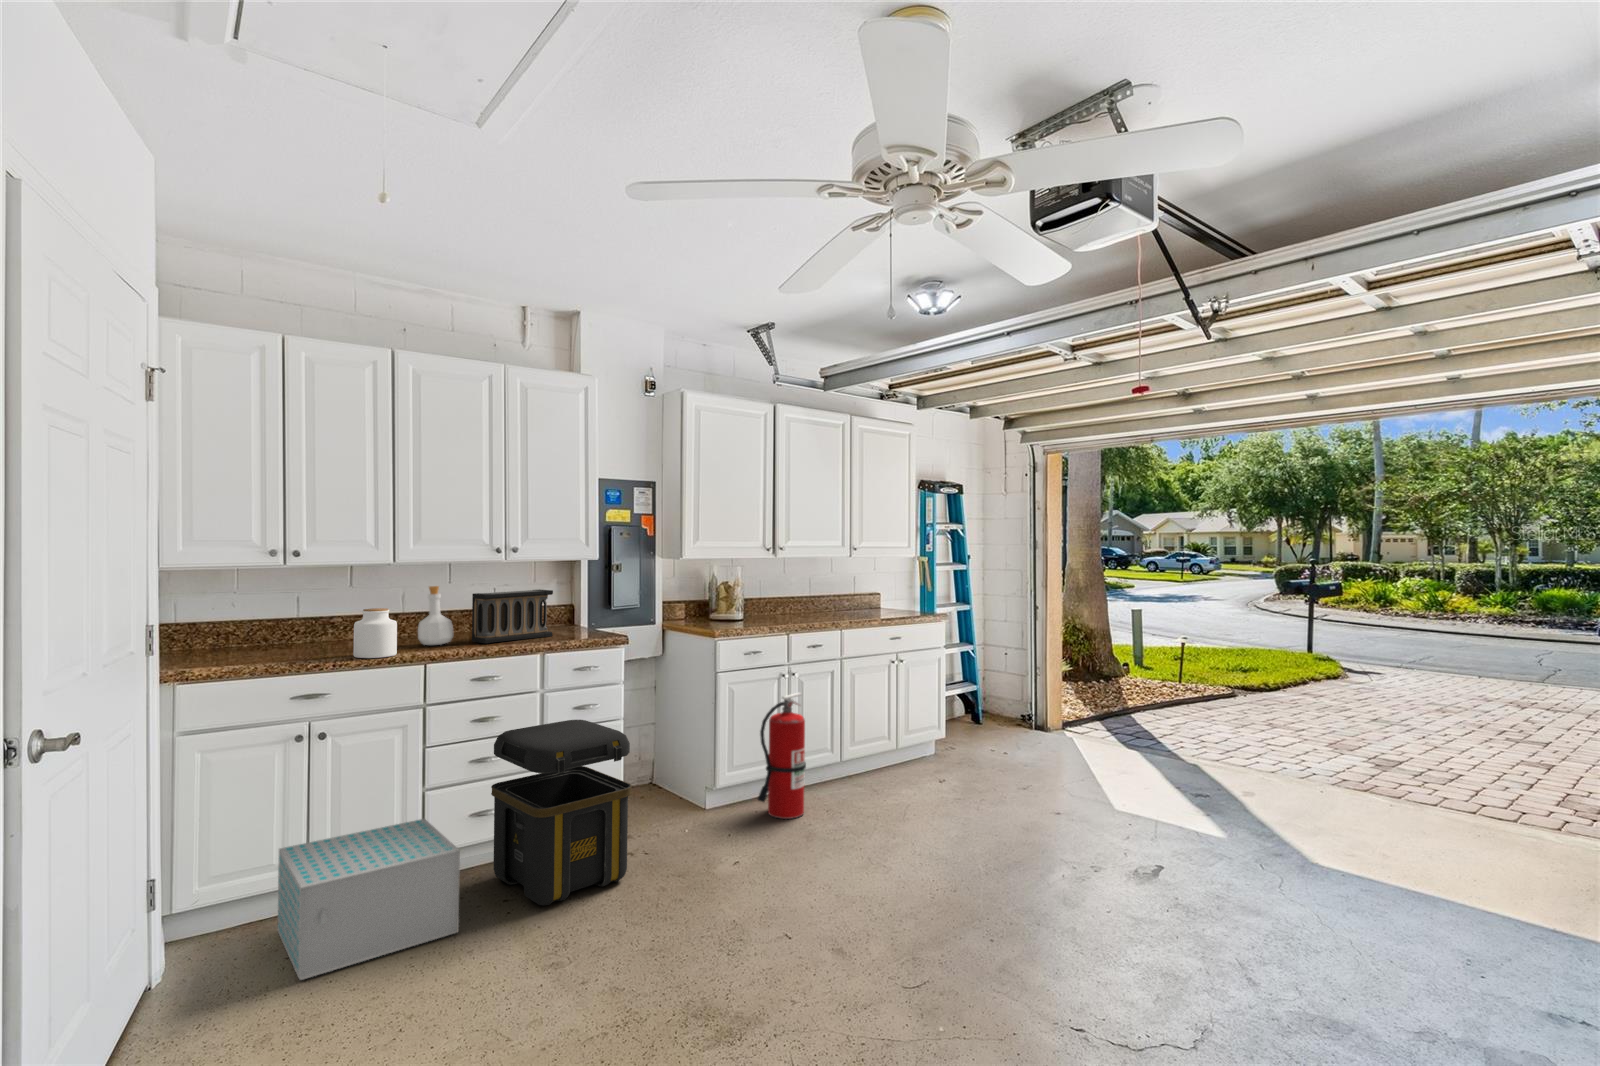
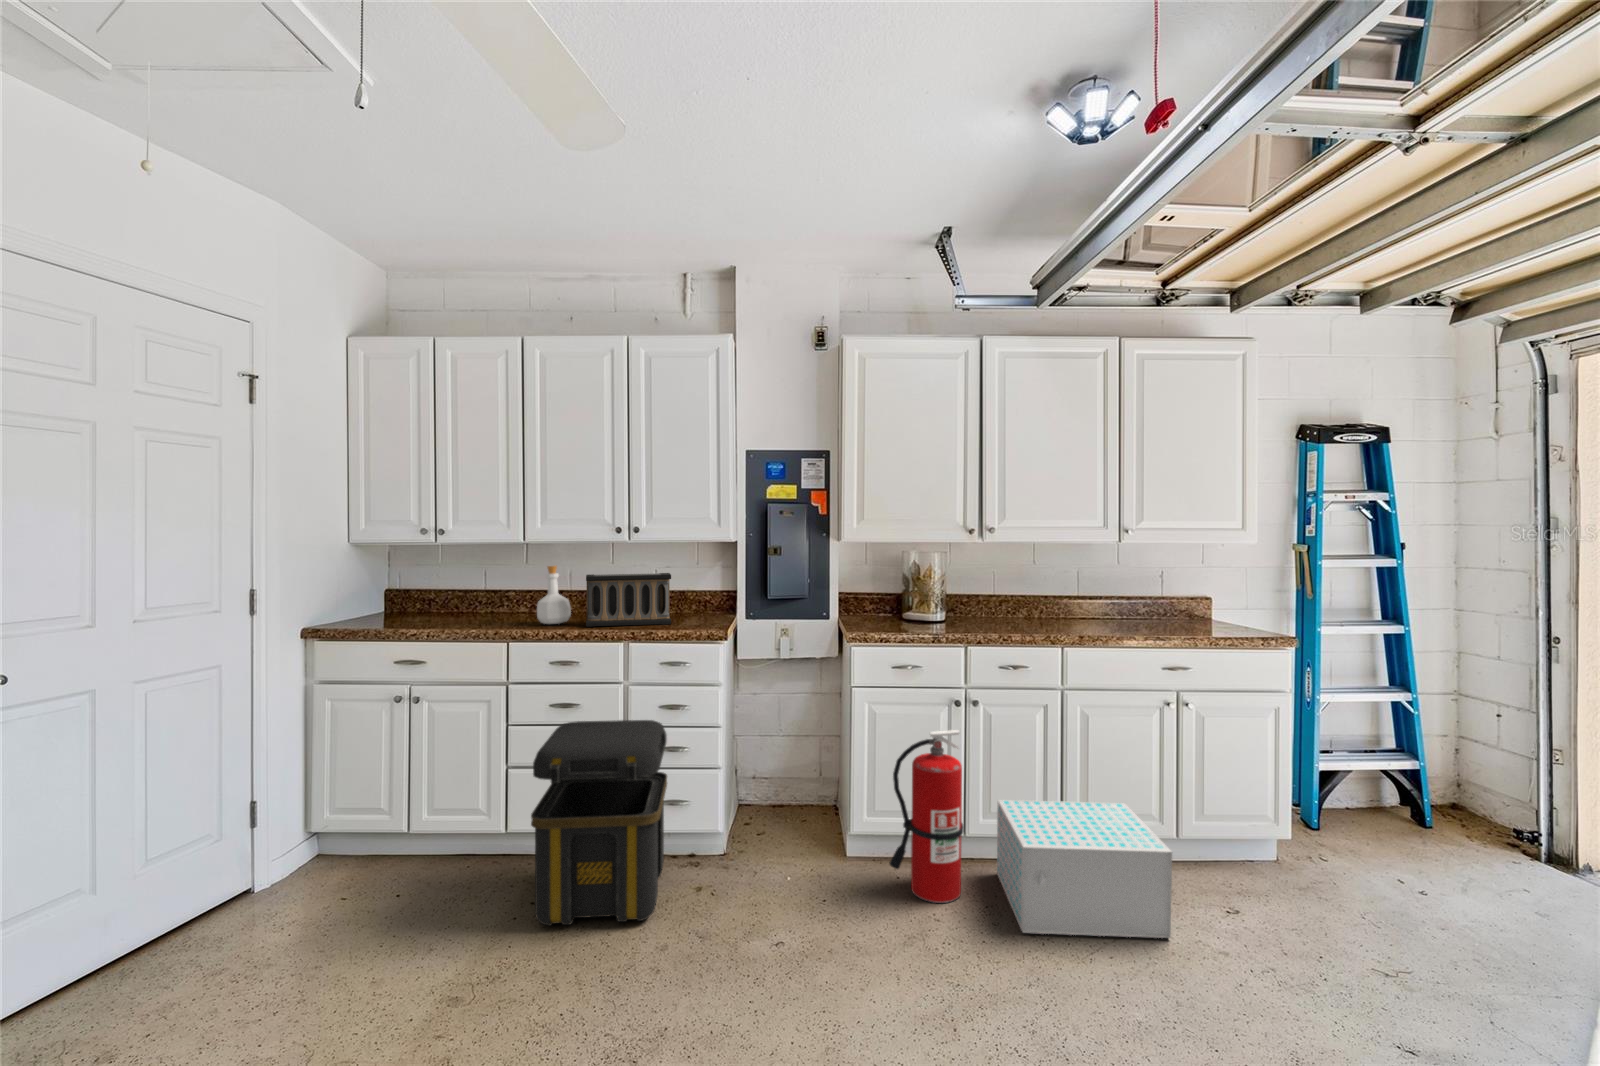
jar: present [353,608,397,658] -> none [453,585,493,633]
storage box: present [278,819,460,980] -> present [997,800,1172,938]

